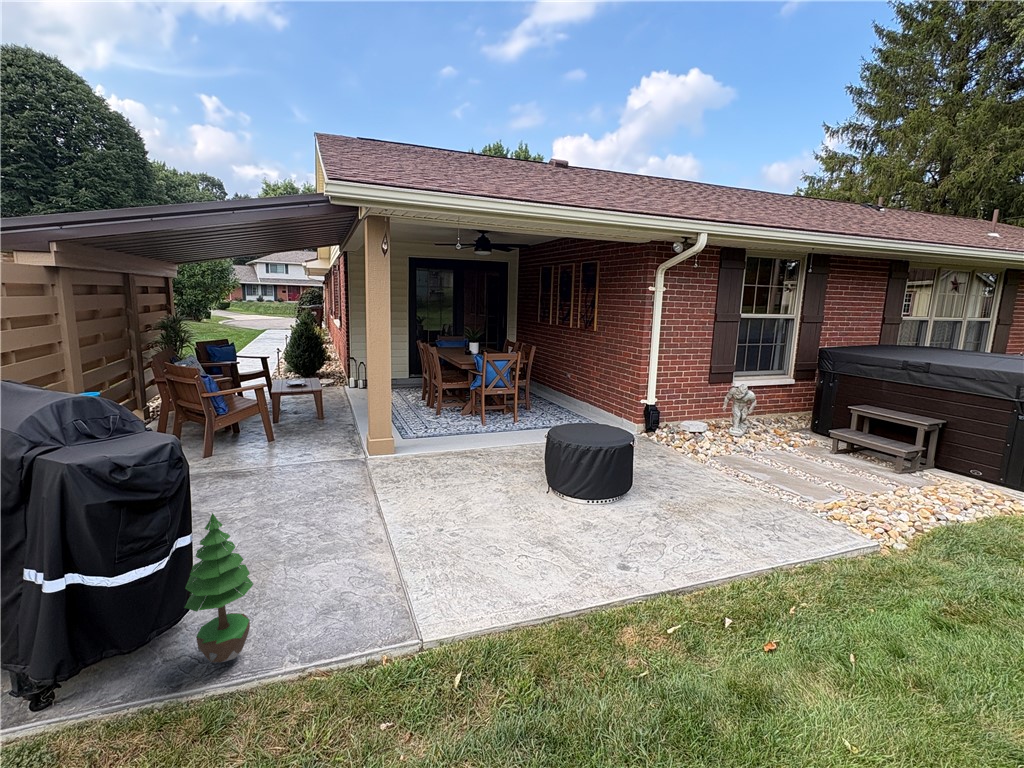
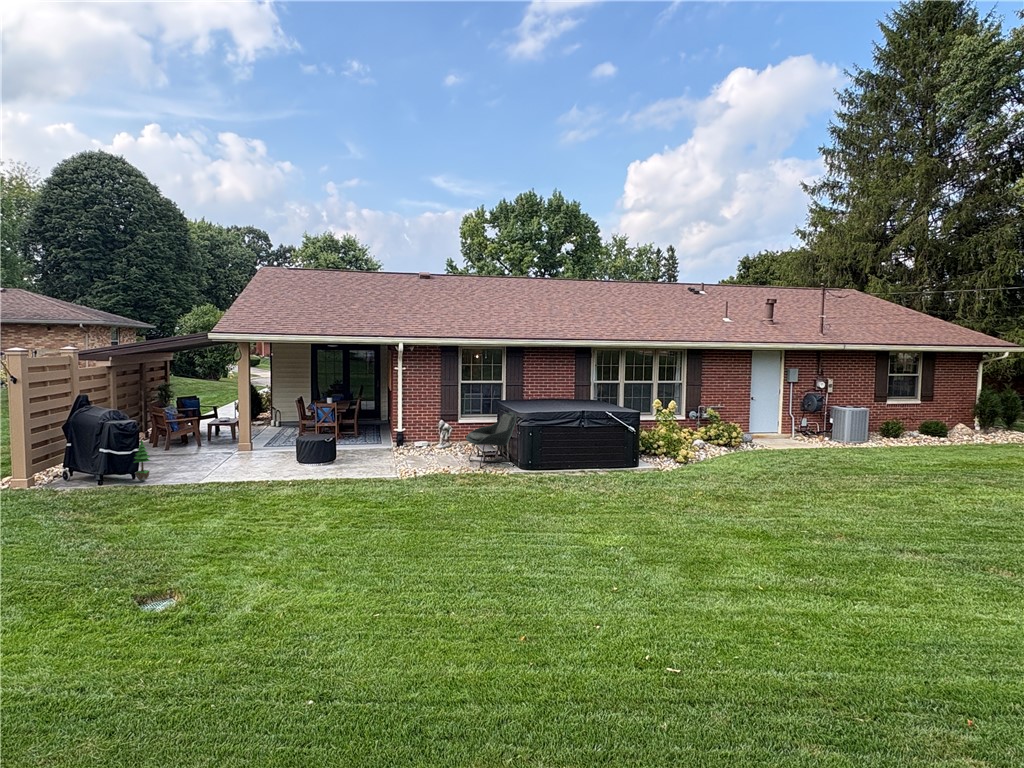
lounge chair: none [847,370,982,487] -> present [466,412,516,468]

